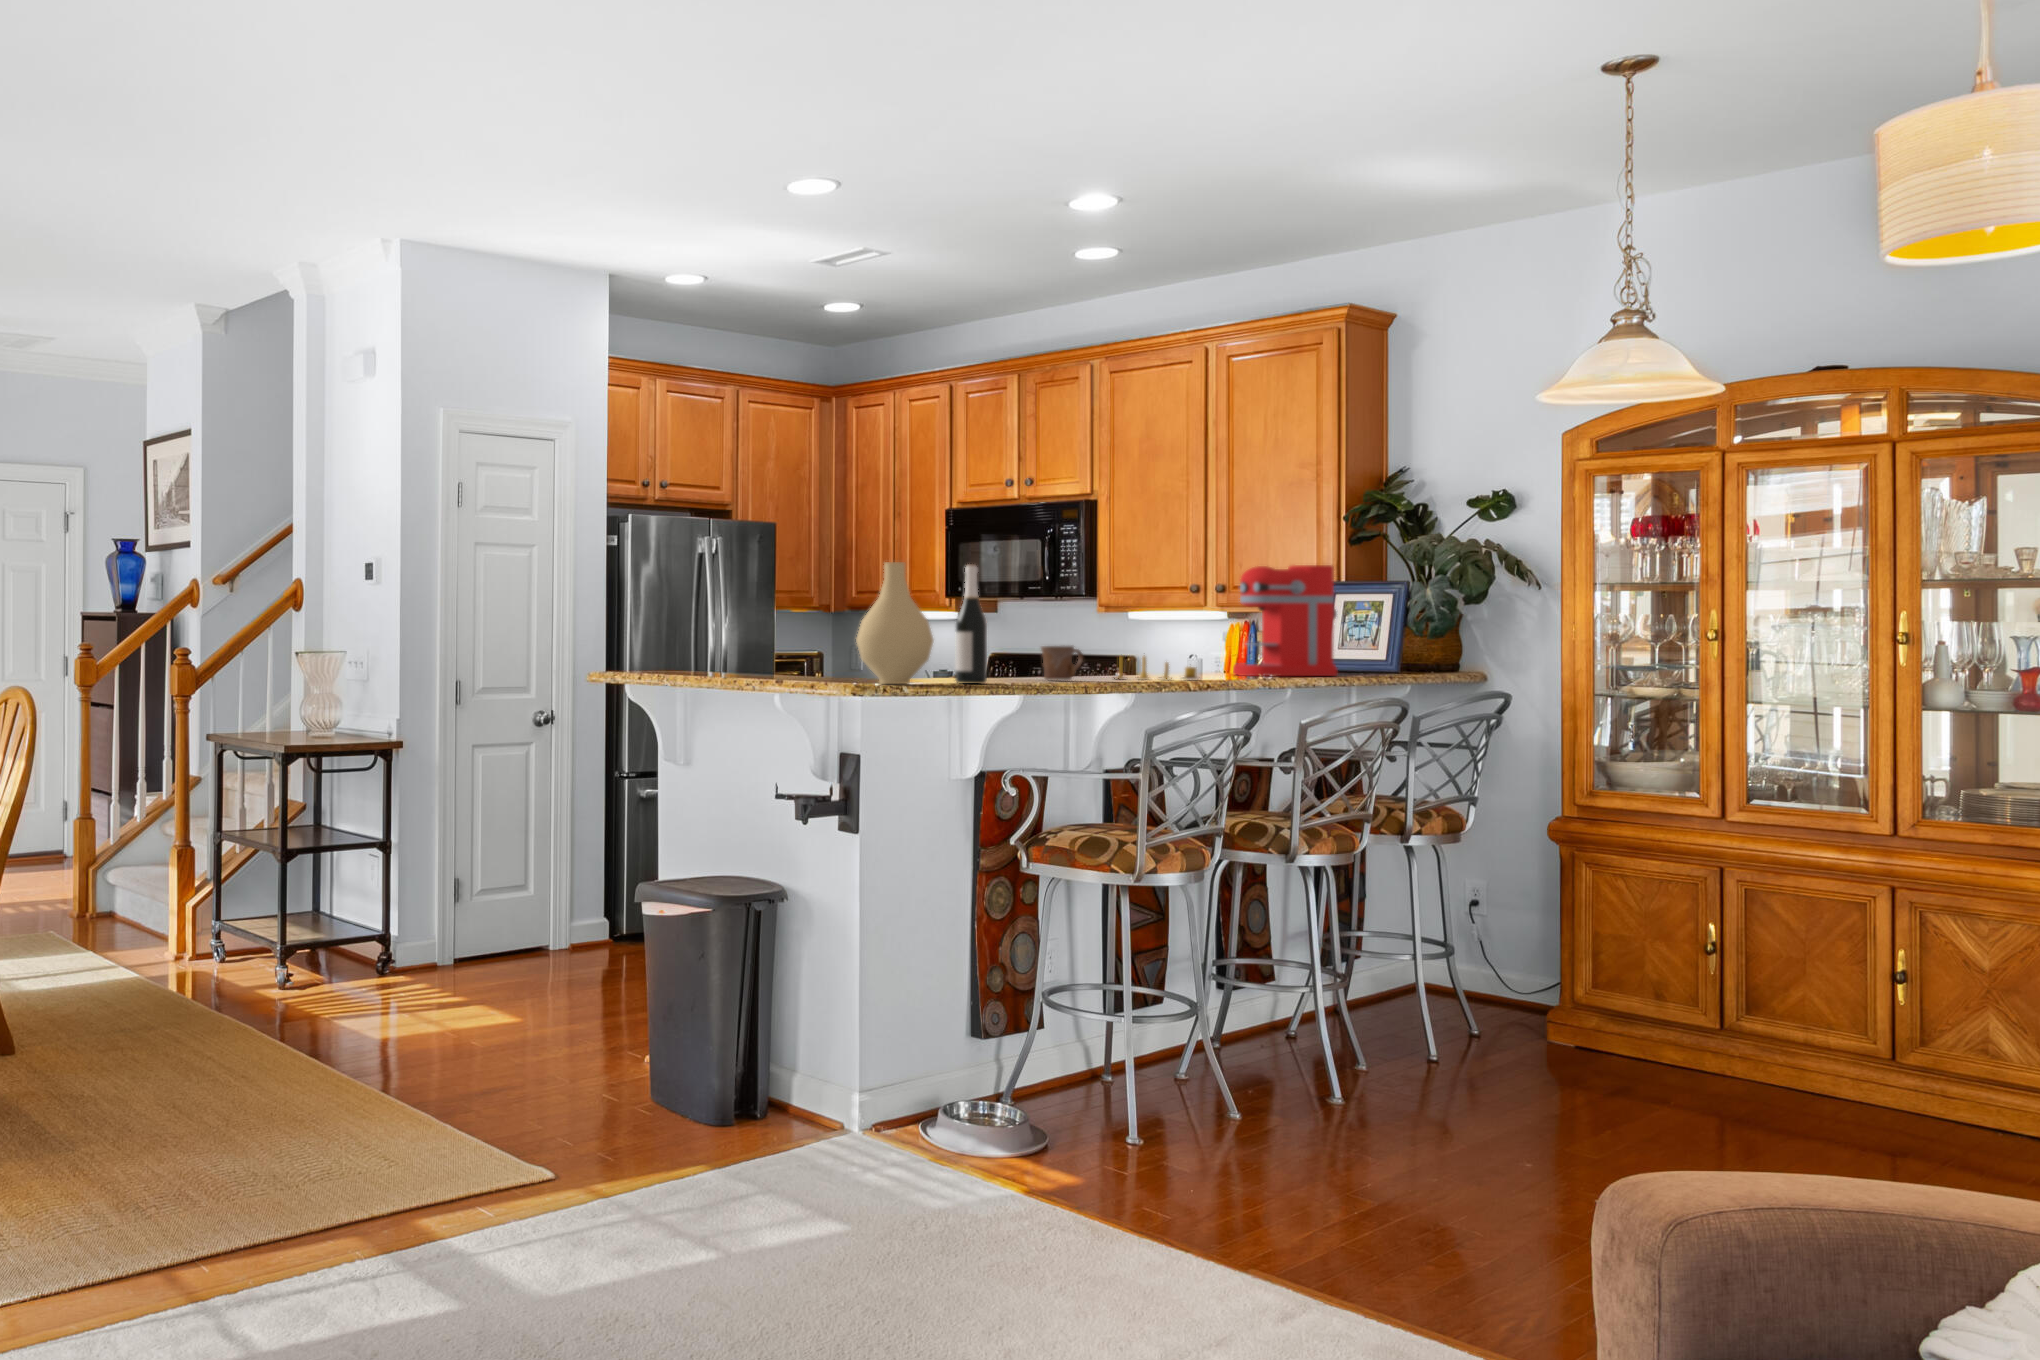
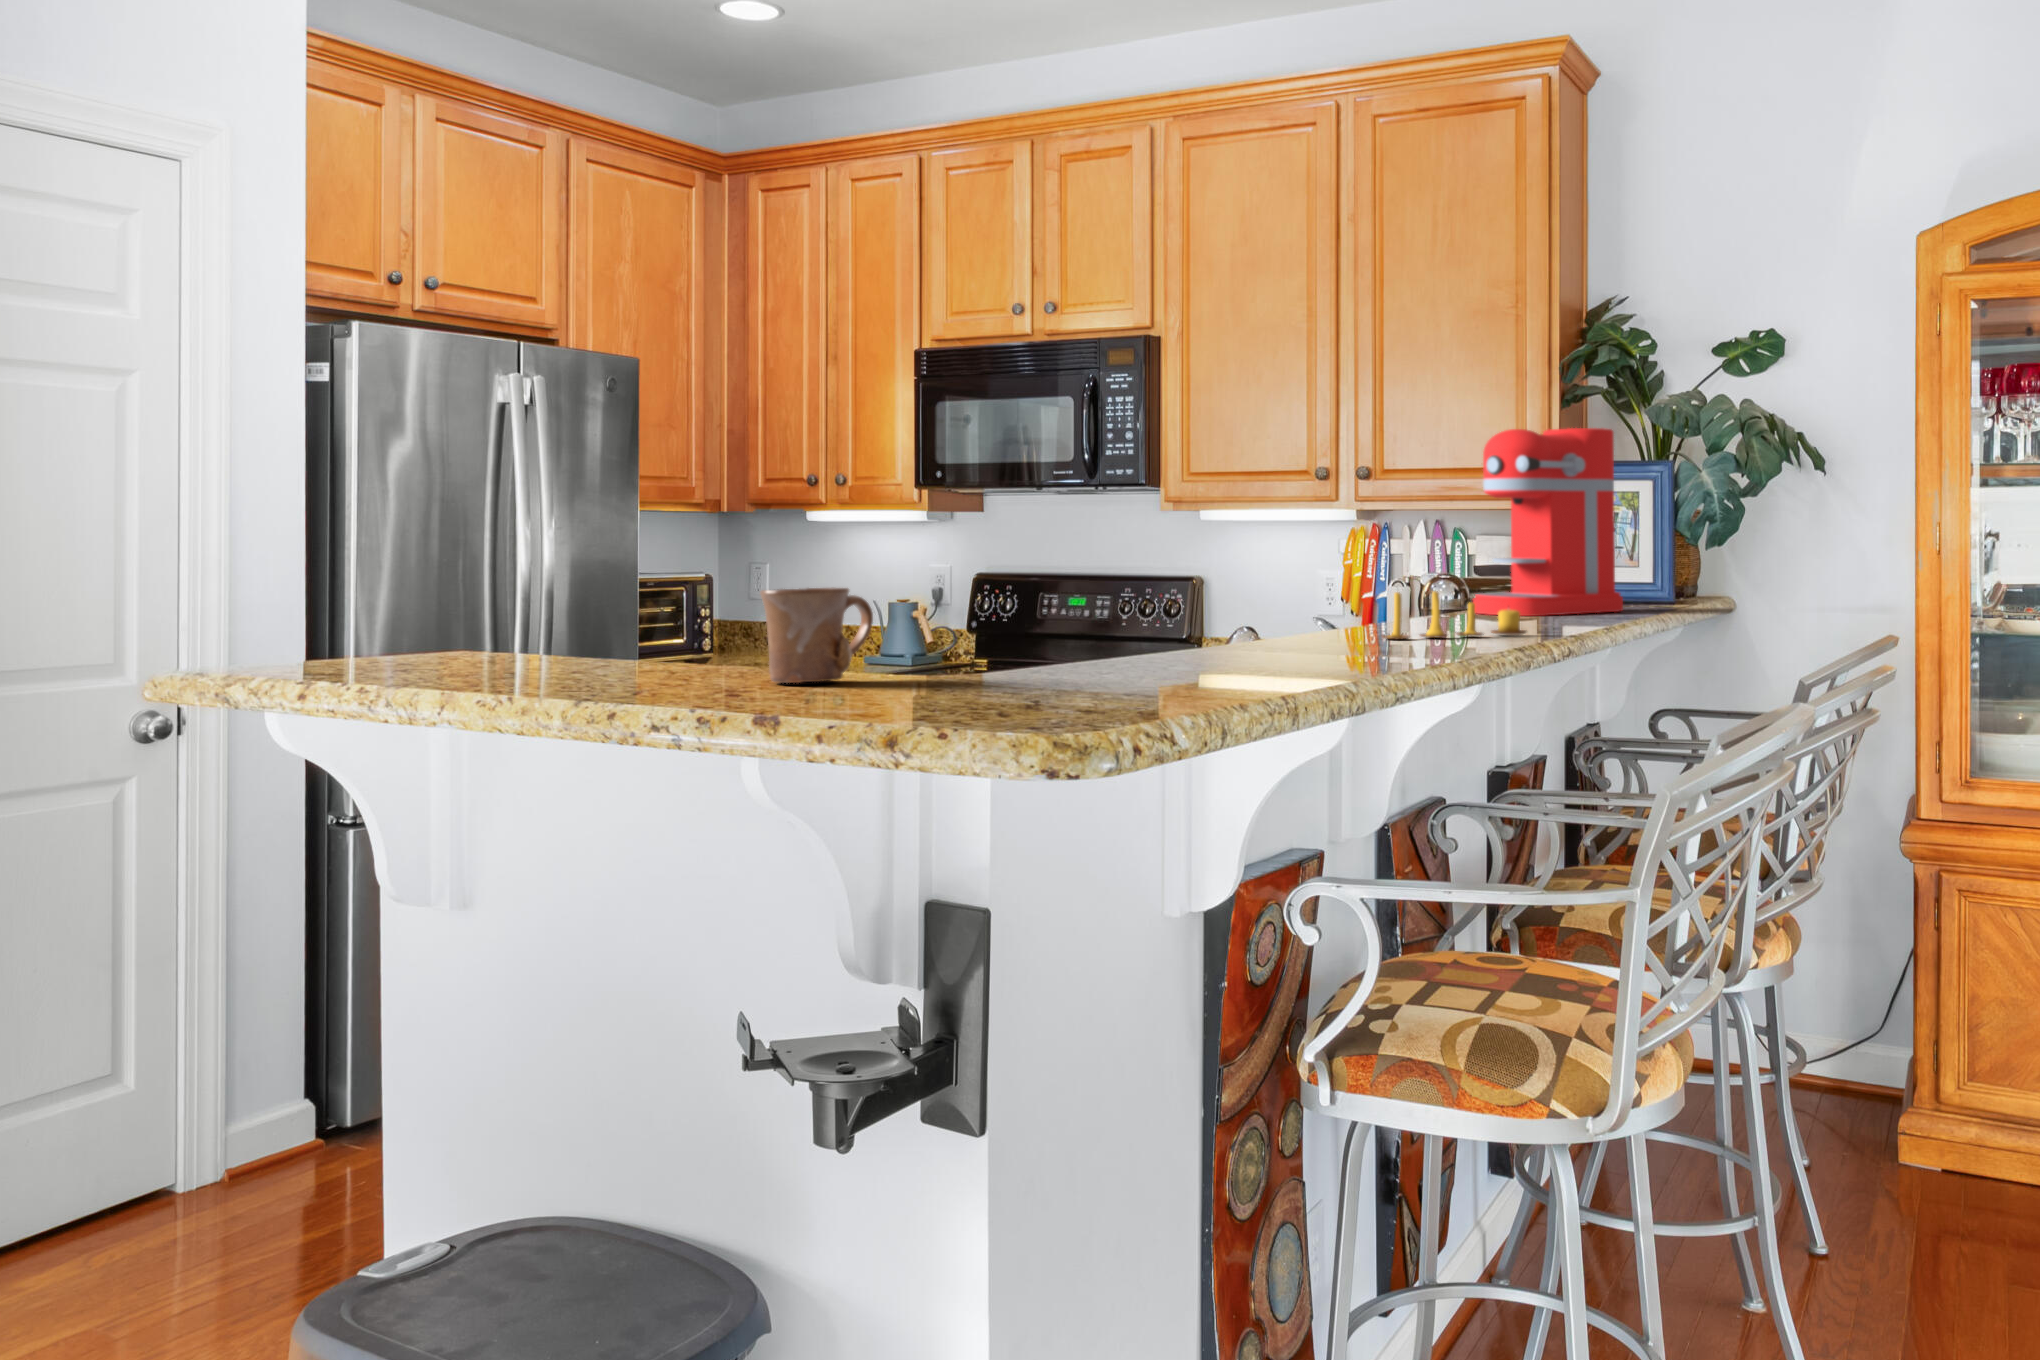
vase: present [856,562,934,684] -> none [962,375,1161,697]
wine bottle: present [955,564,987,684] -> none [1181,391,1255,681]
mug: present [1041,646,1083,680] -> present [761,588,873,683]

